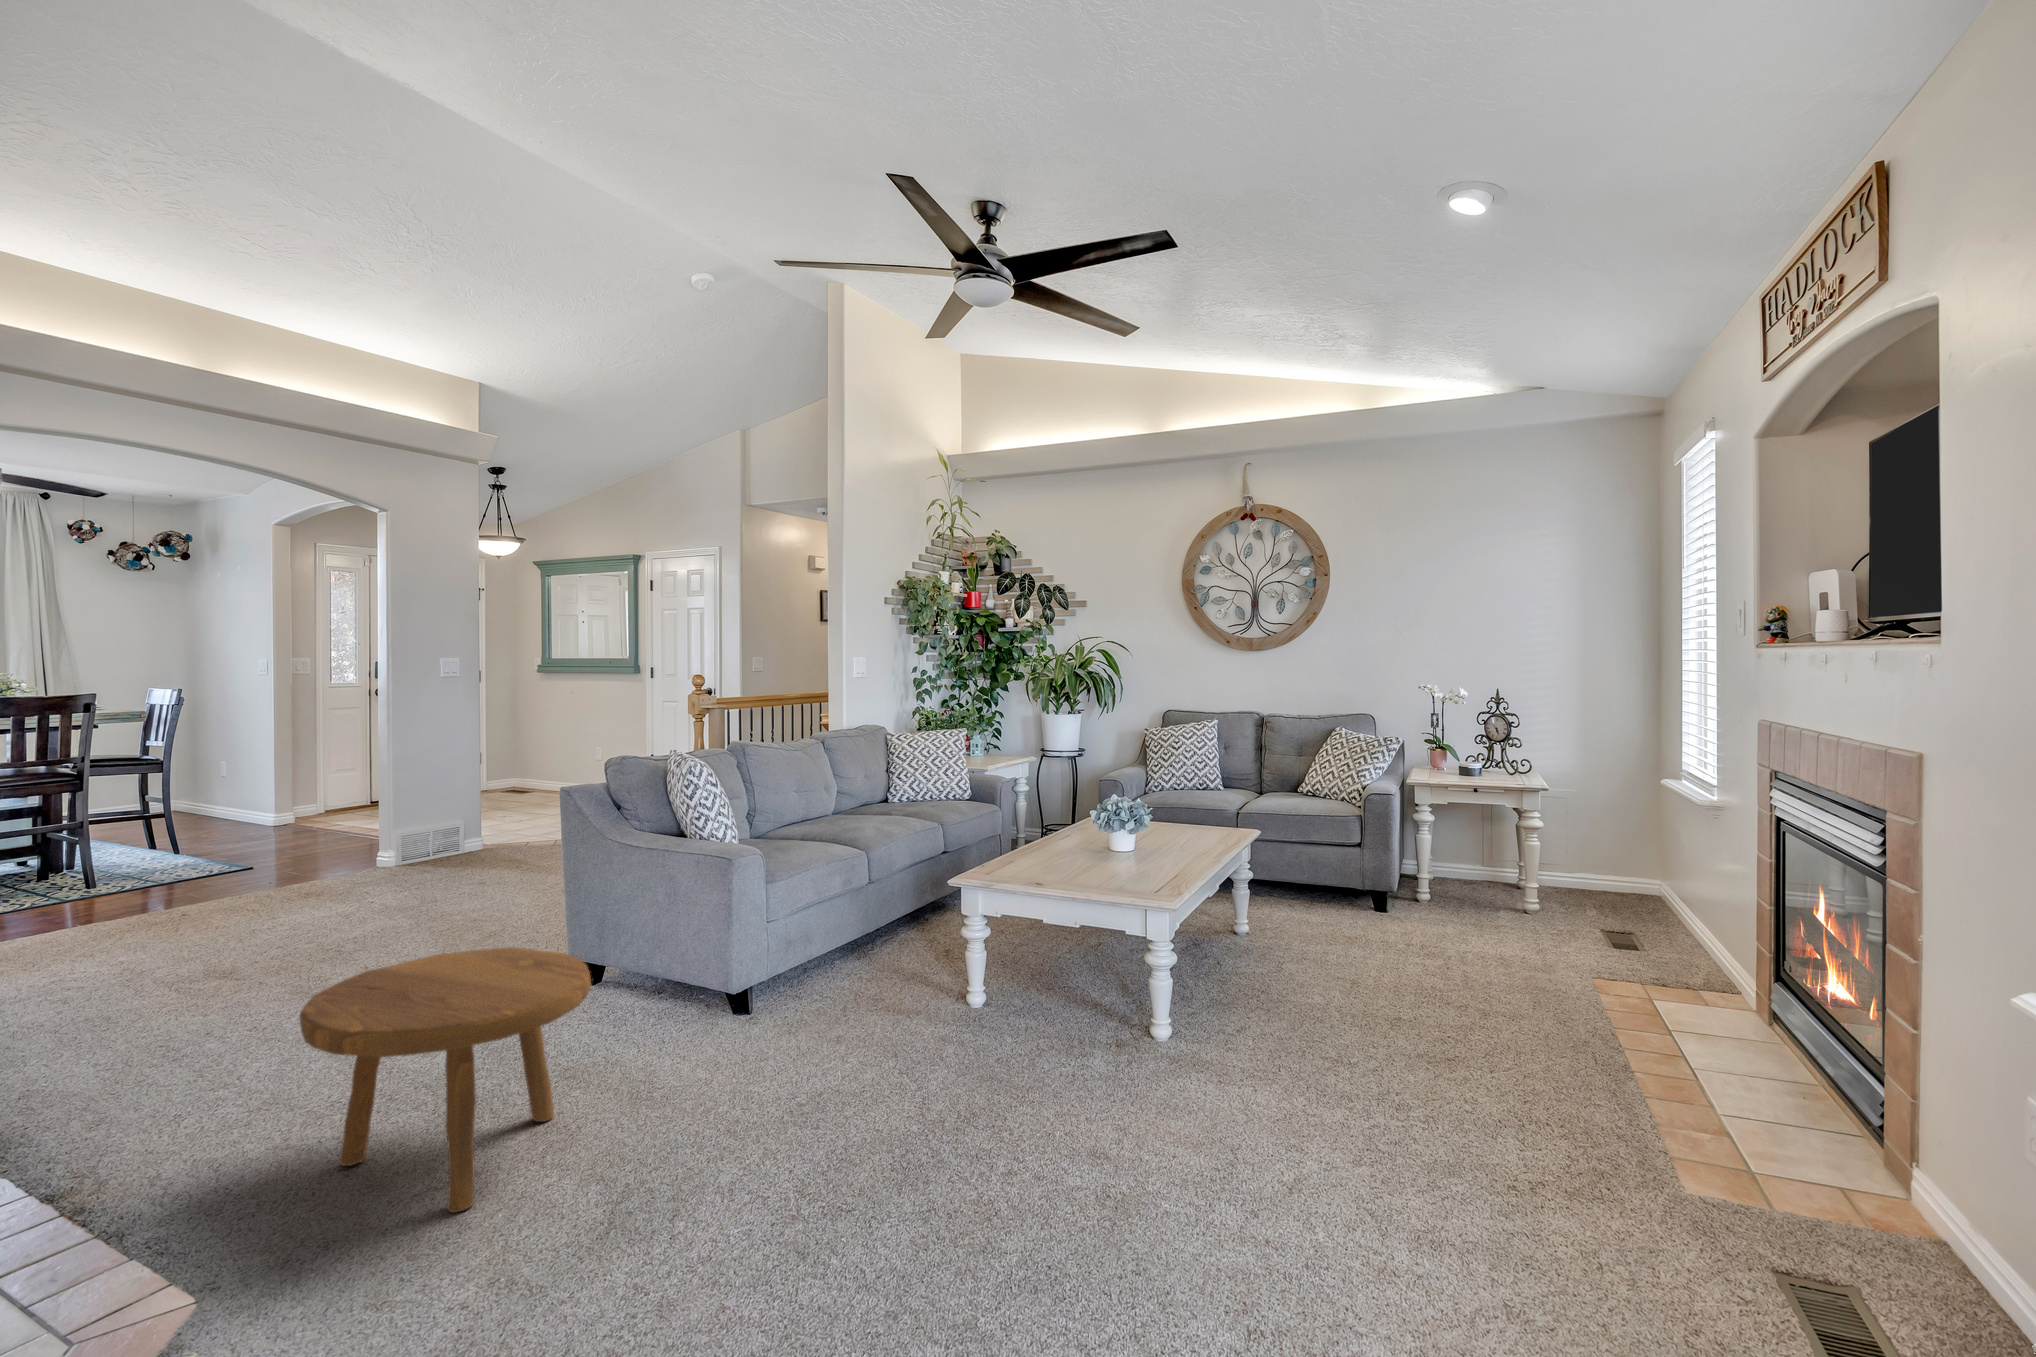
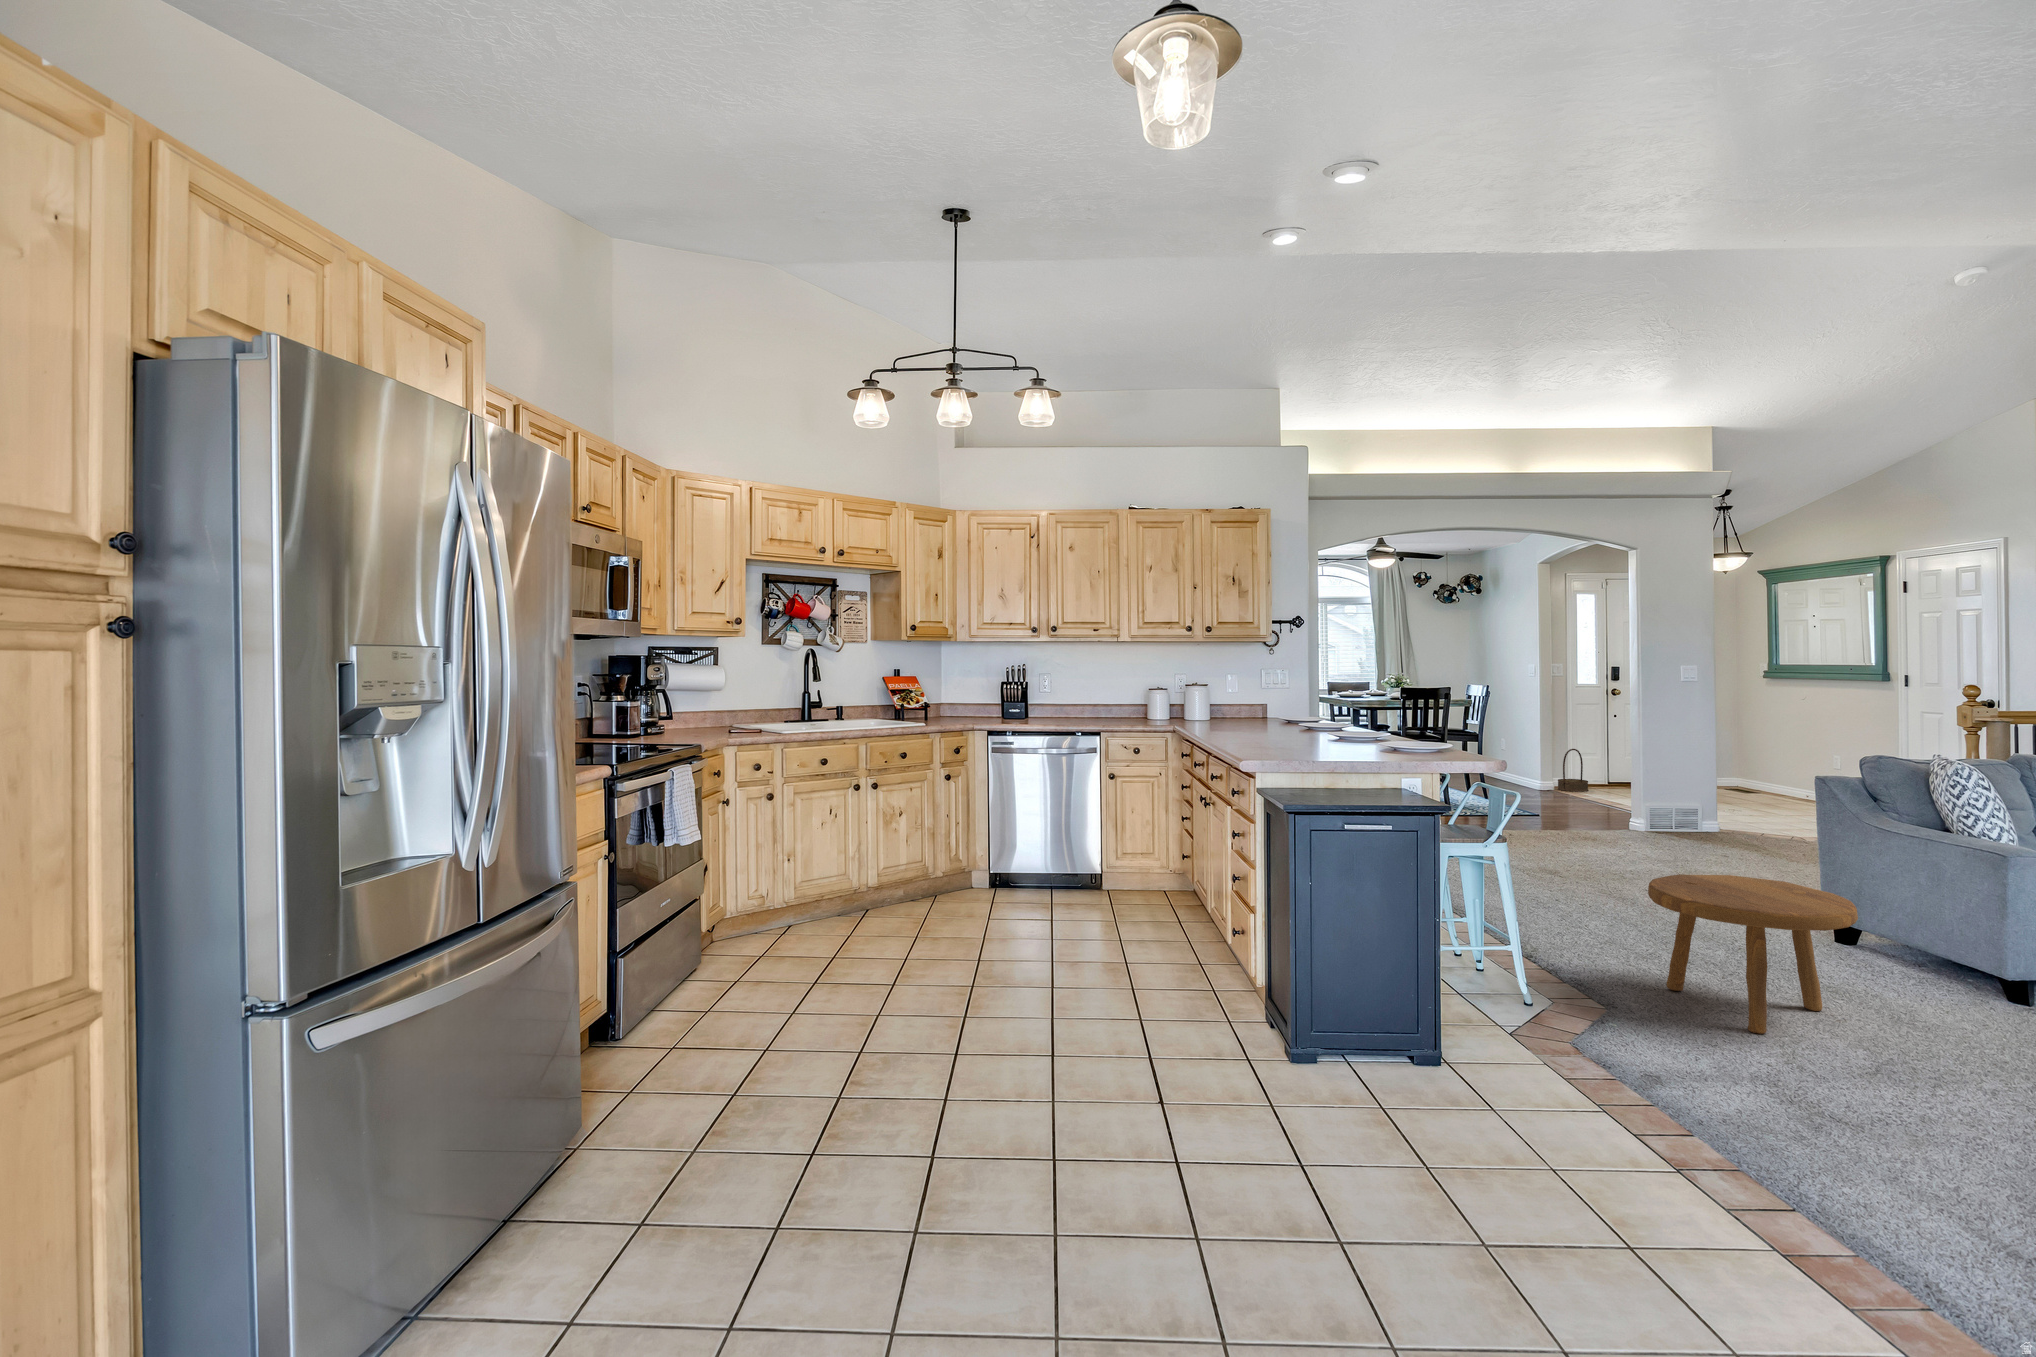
basket: none [301,765,343,821] -> present [1558,749,1588,792]

